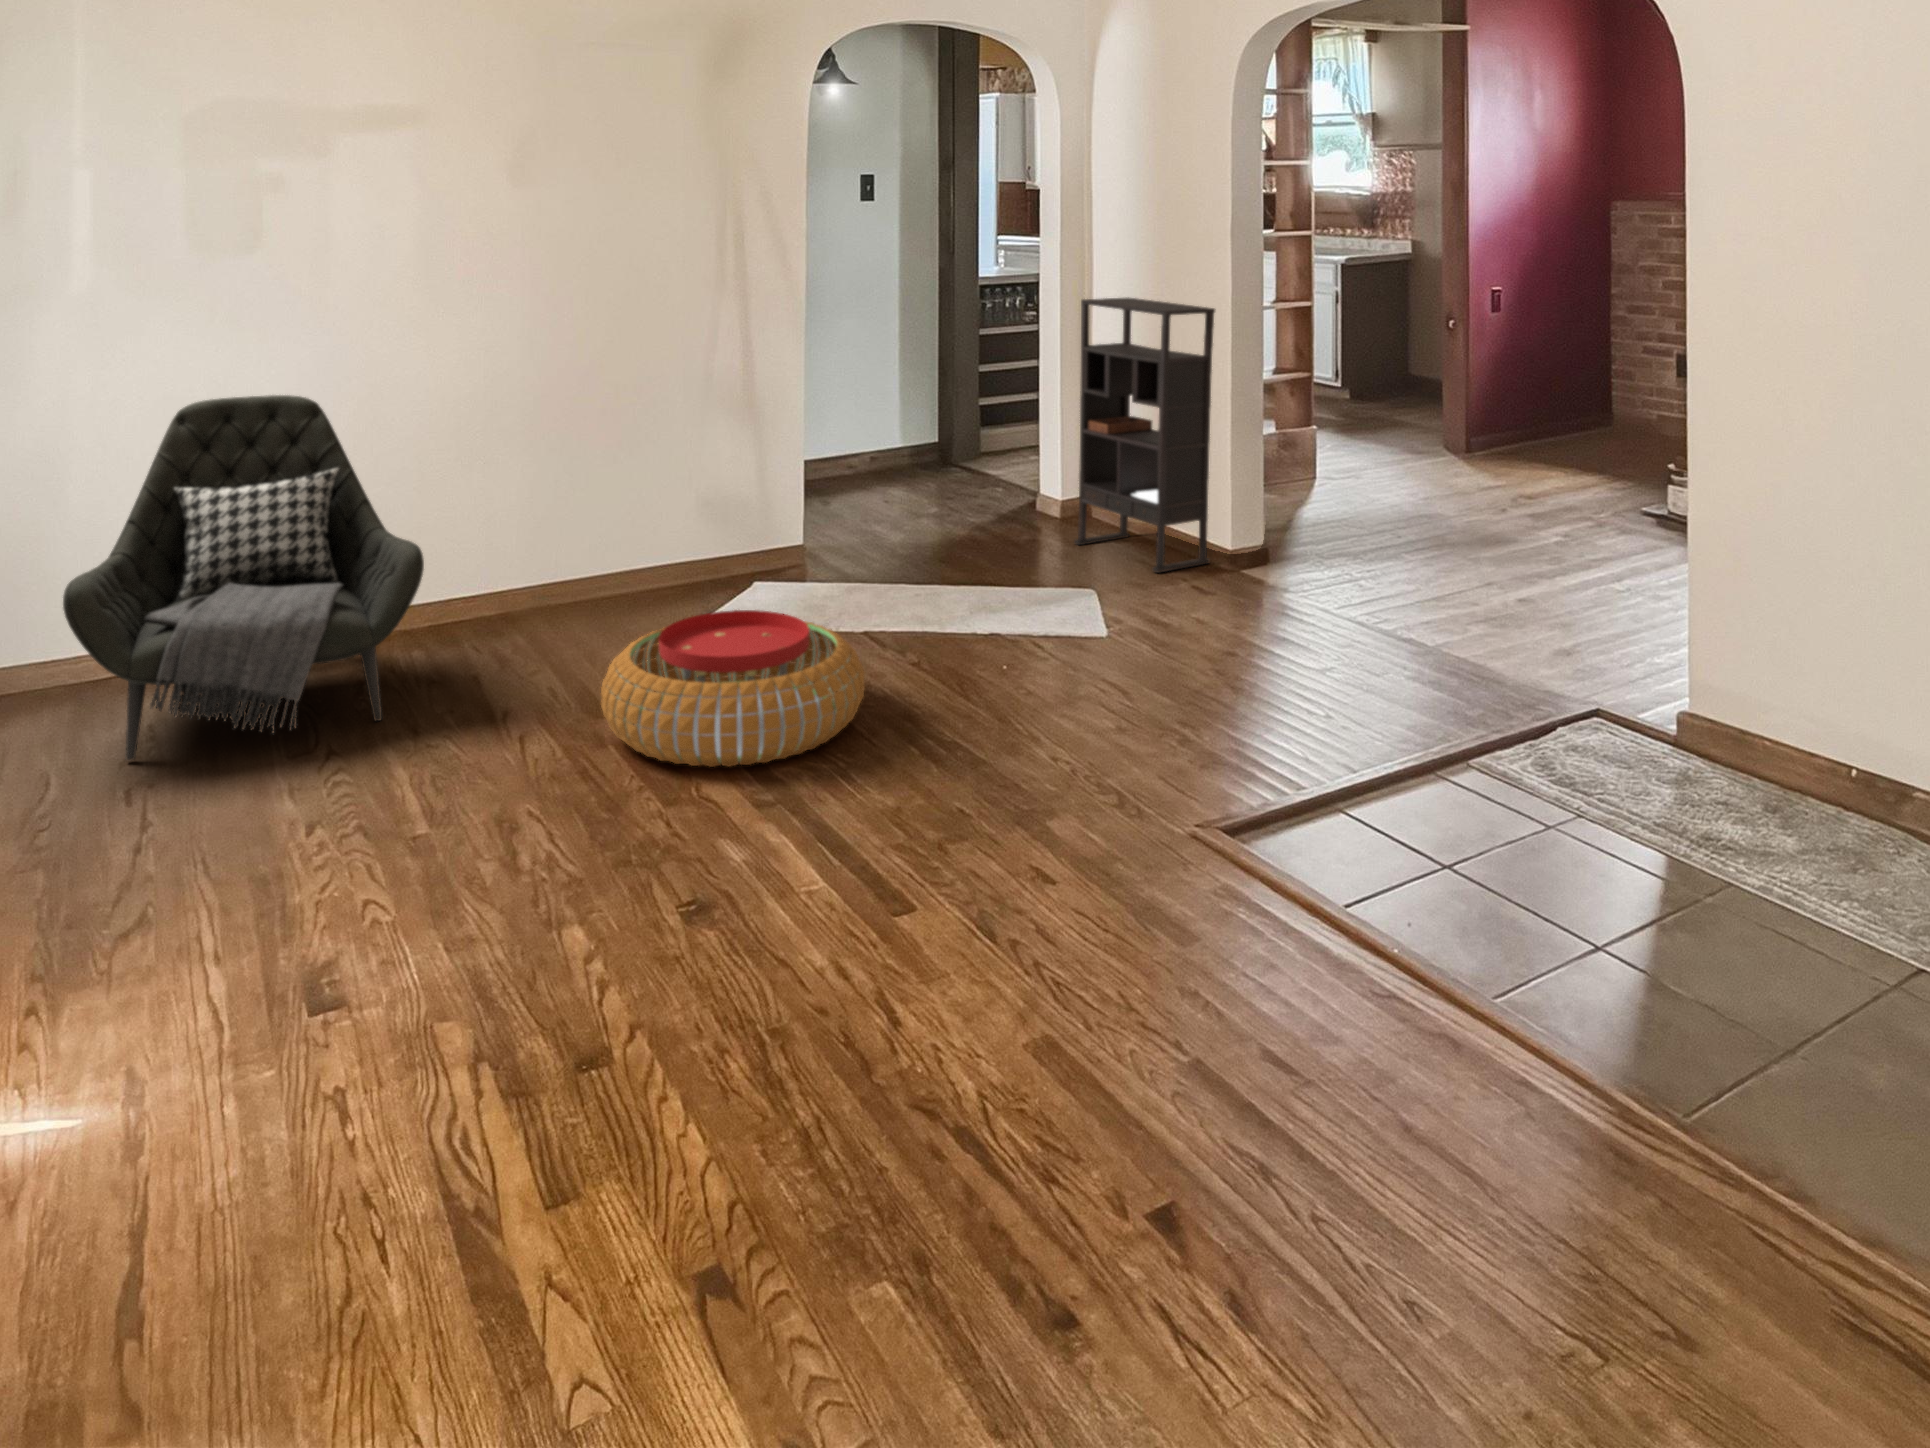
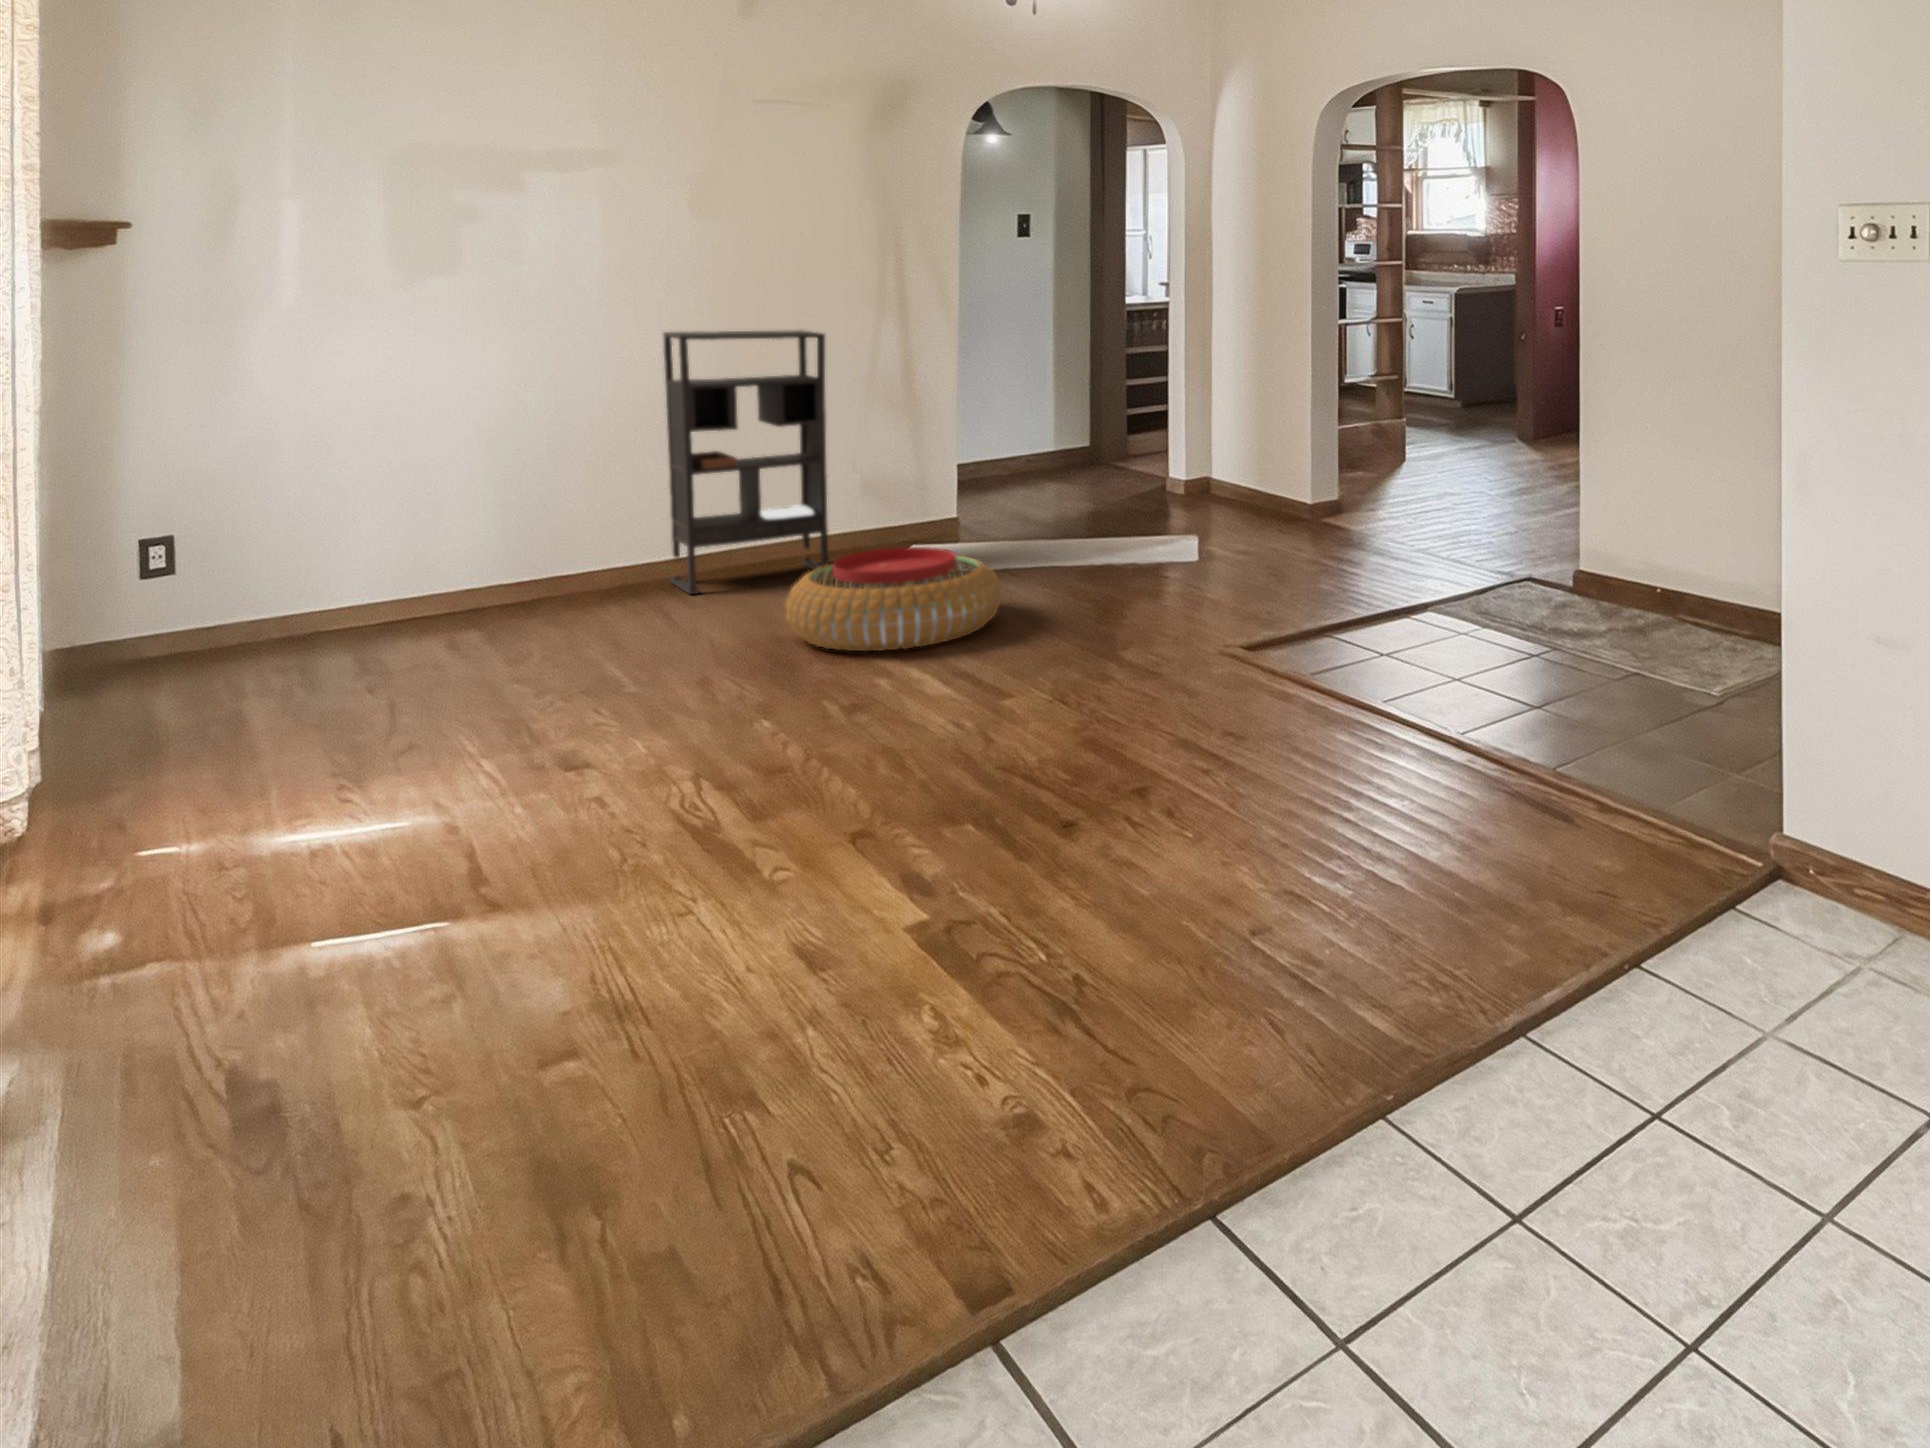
bookshelf: present [1074,297,1215,573] -> present [663,330,829,594]
armchair: present [63,395,424,761] -> none [309,391,627,675]

